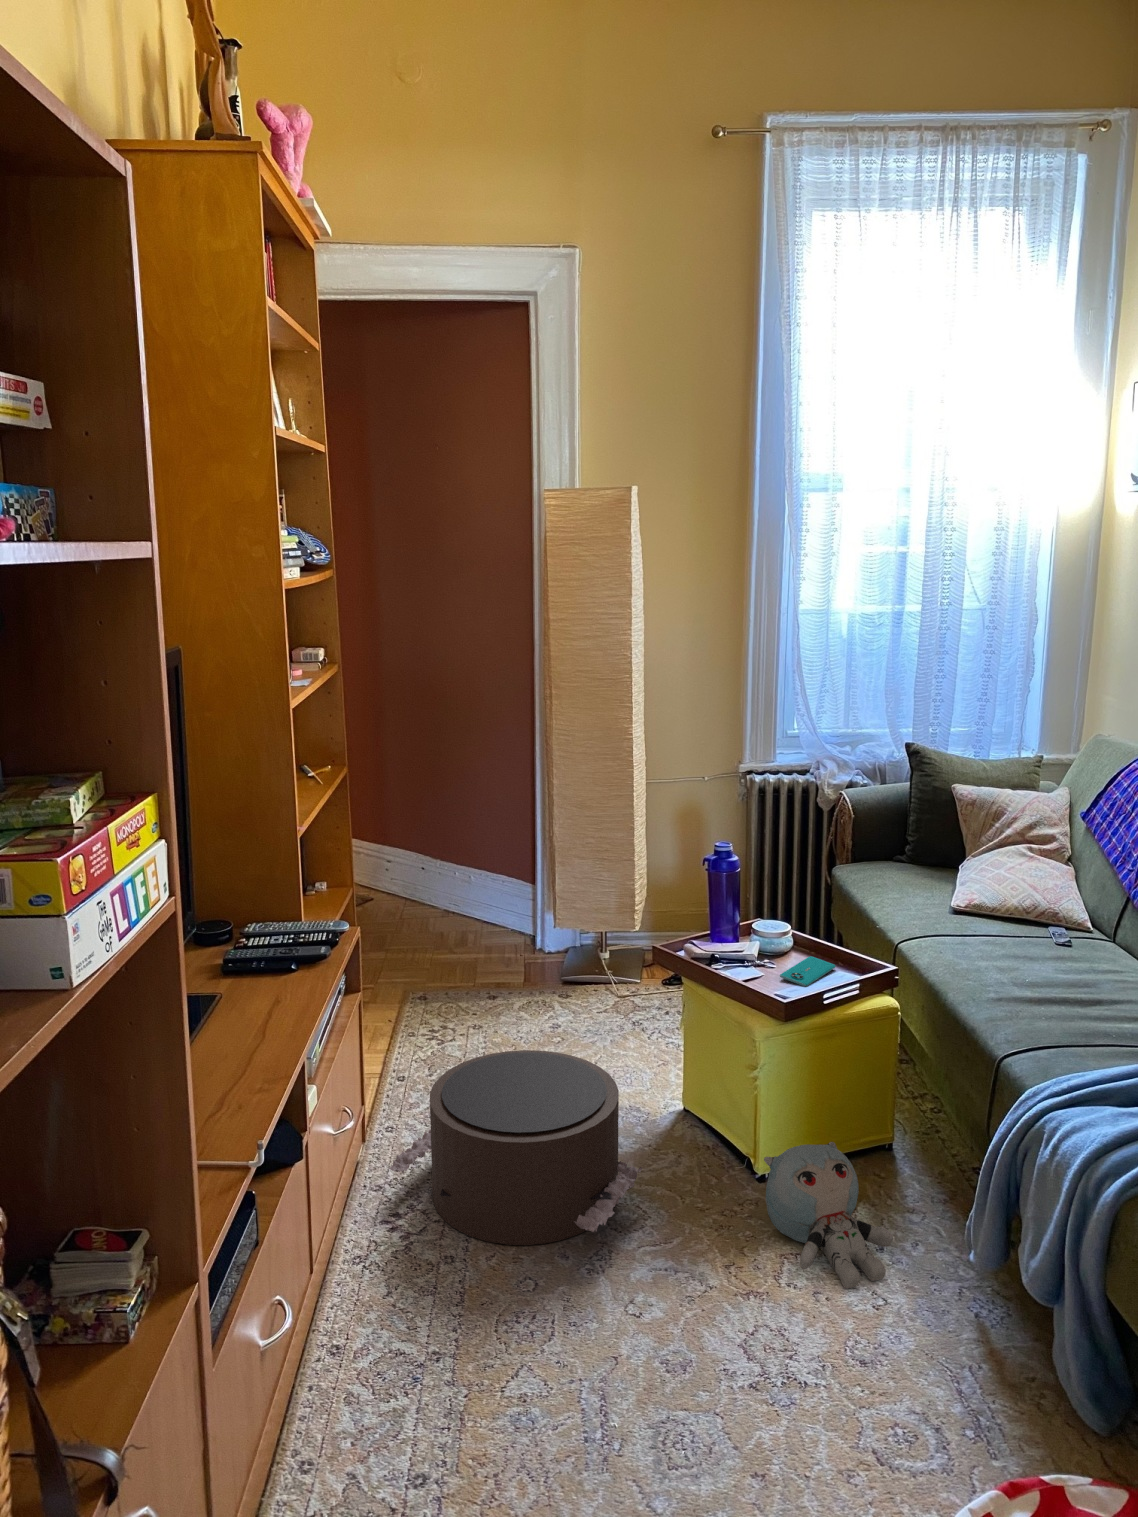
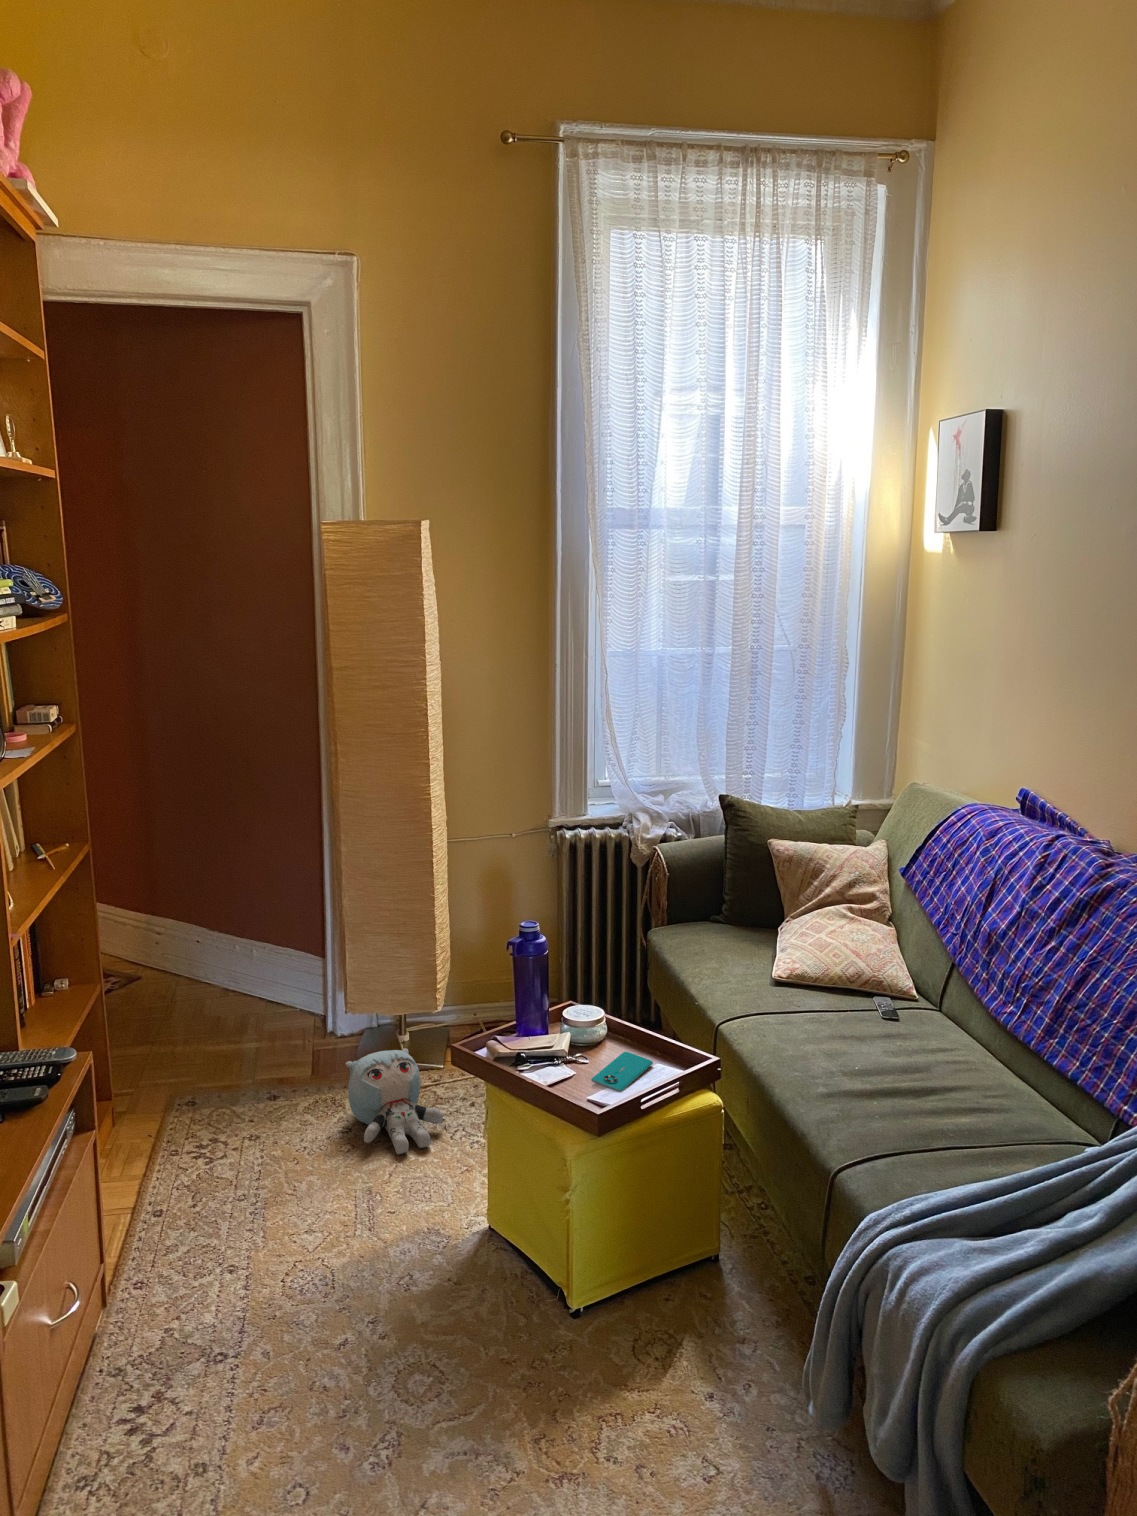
pouf: present [389,1050,642,1245] -> none [127,1181,438,1439]
plush toy: present [764,1142,893,1289] -> present [346,1048,443,1154]

